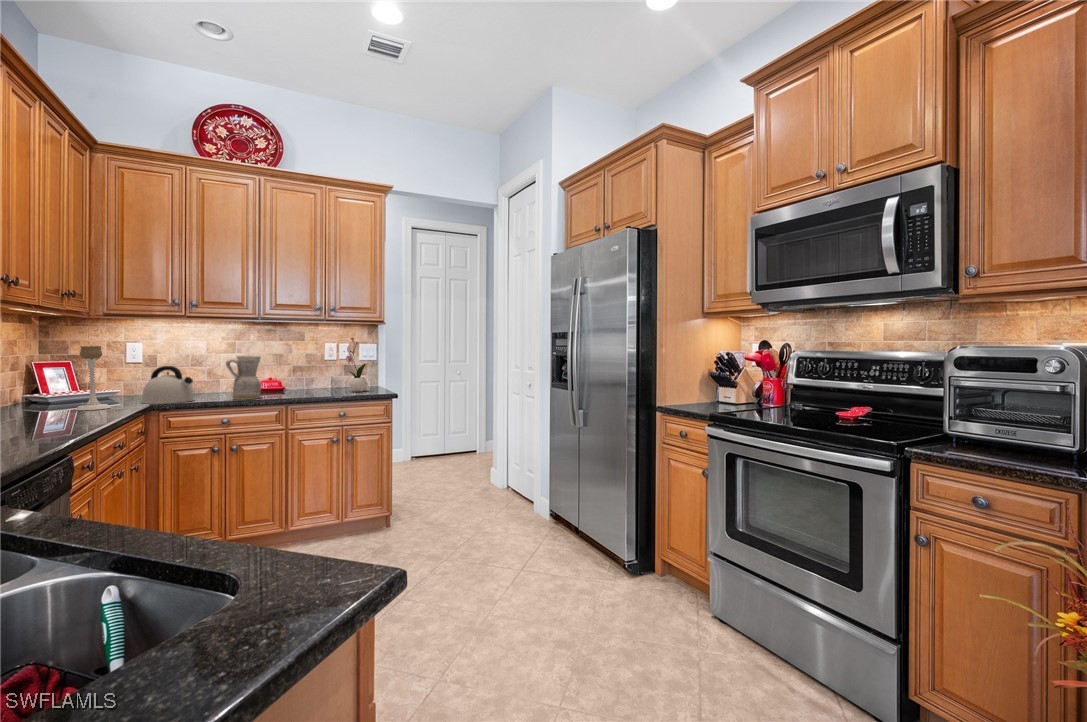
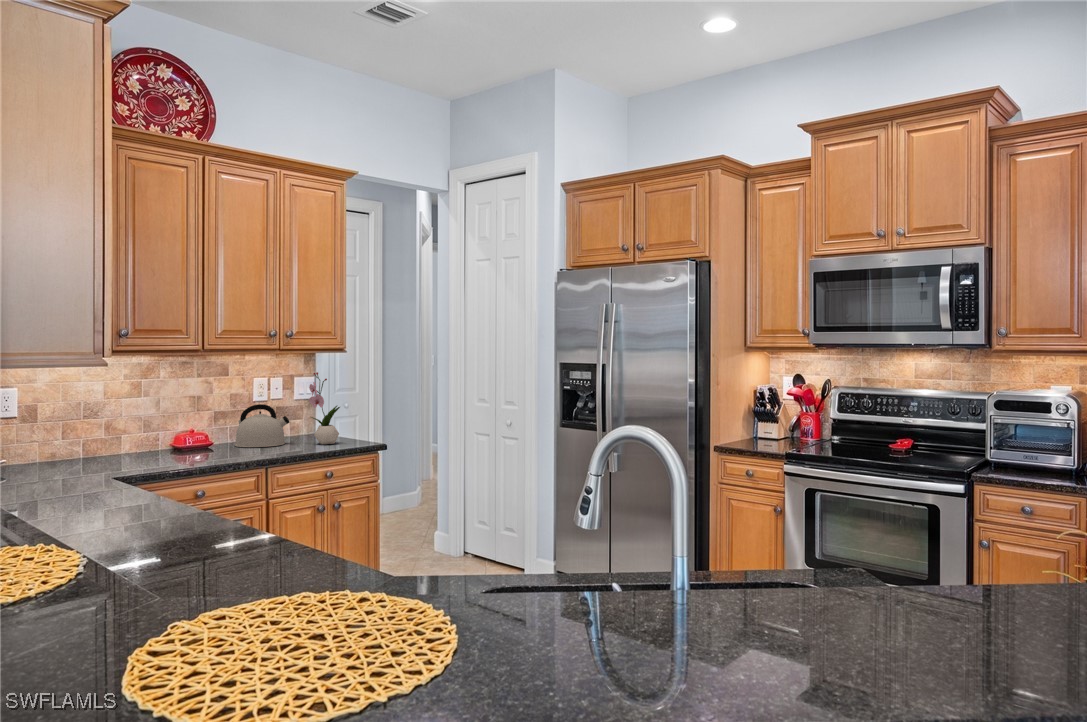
candle holder: present [75,346,111,411] -> none [33,397,76,488]
ceramic pitcher: present [226,356,261,400] -> none [187,402,225,462]
kettle: present [142,366,194,404] -> present [235,404,289,447]

